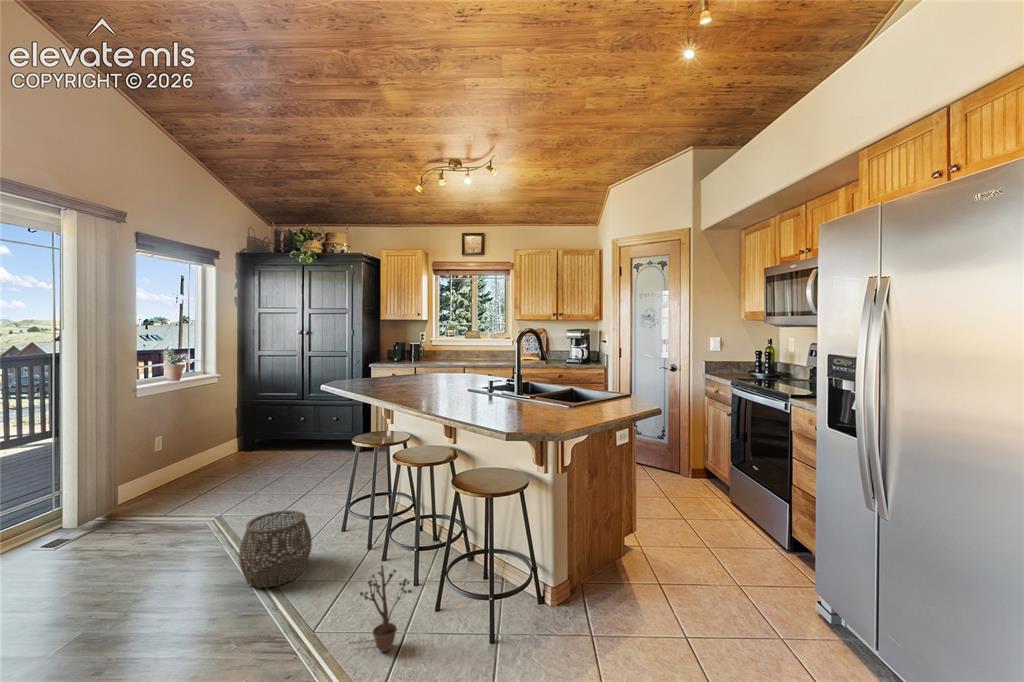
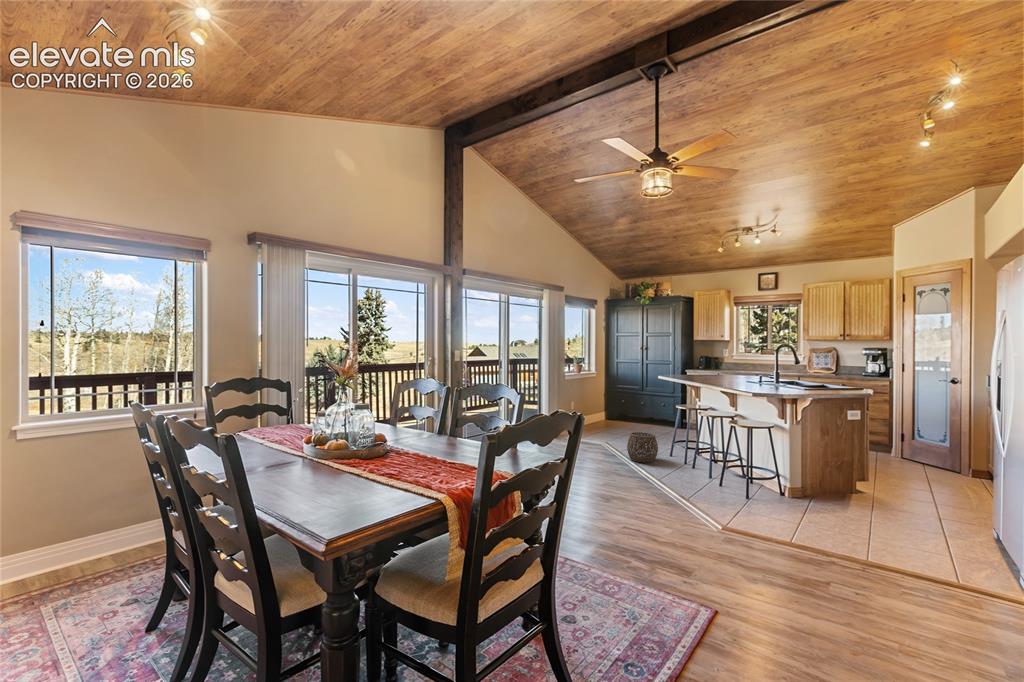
decorative plant: present [352,565,412,652] -> none [679,450,708,487]

